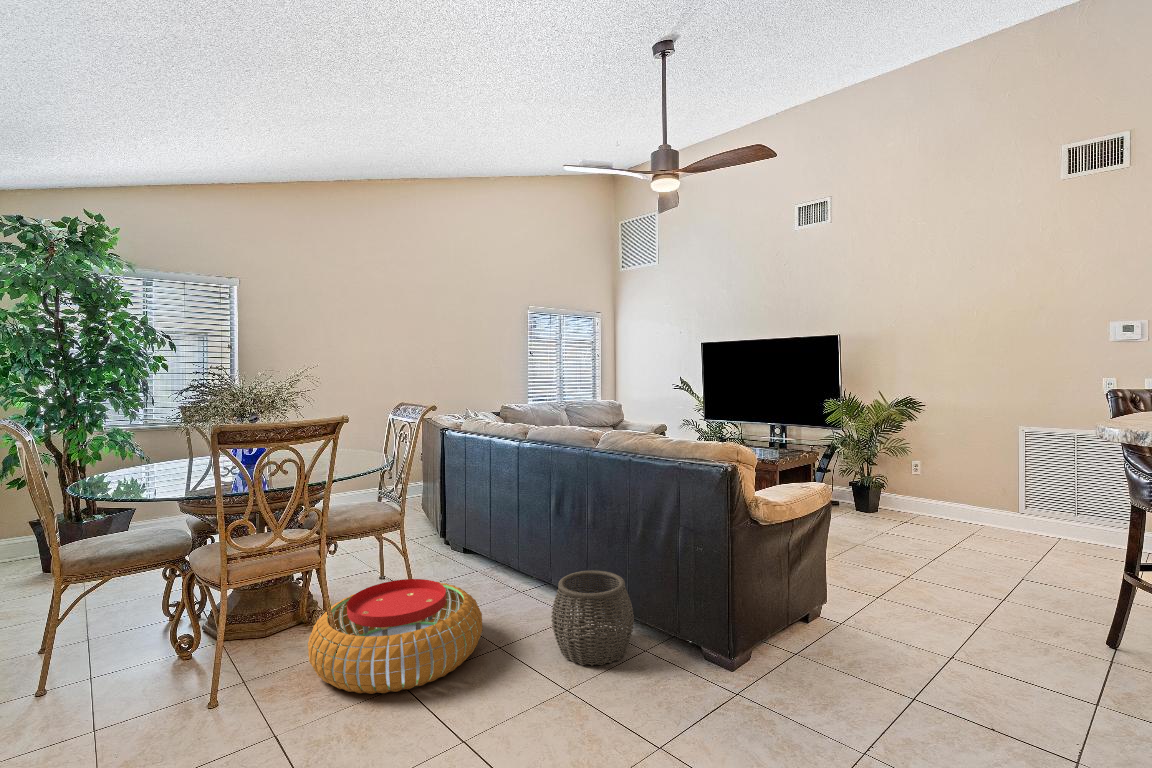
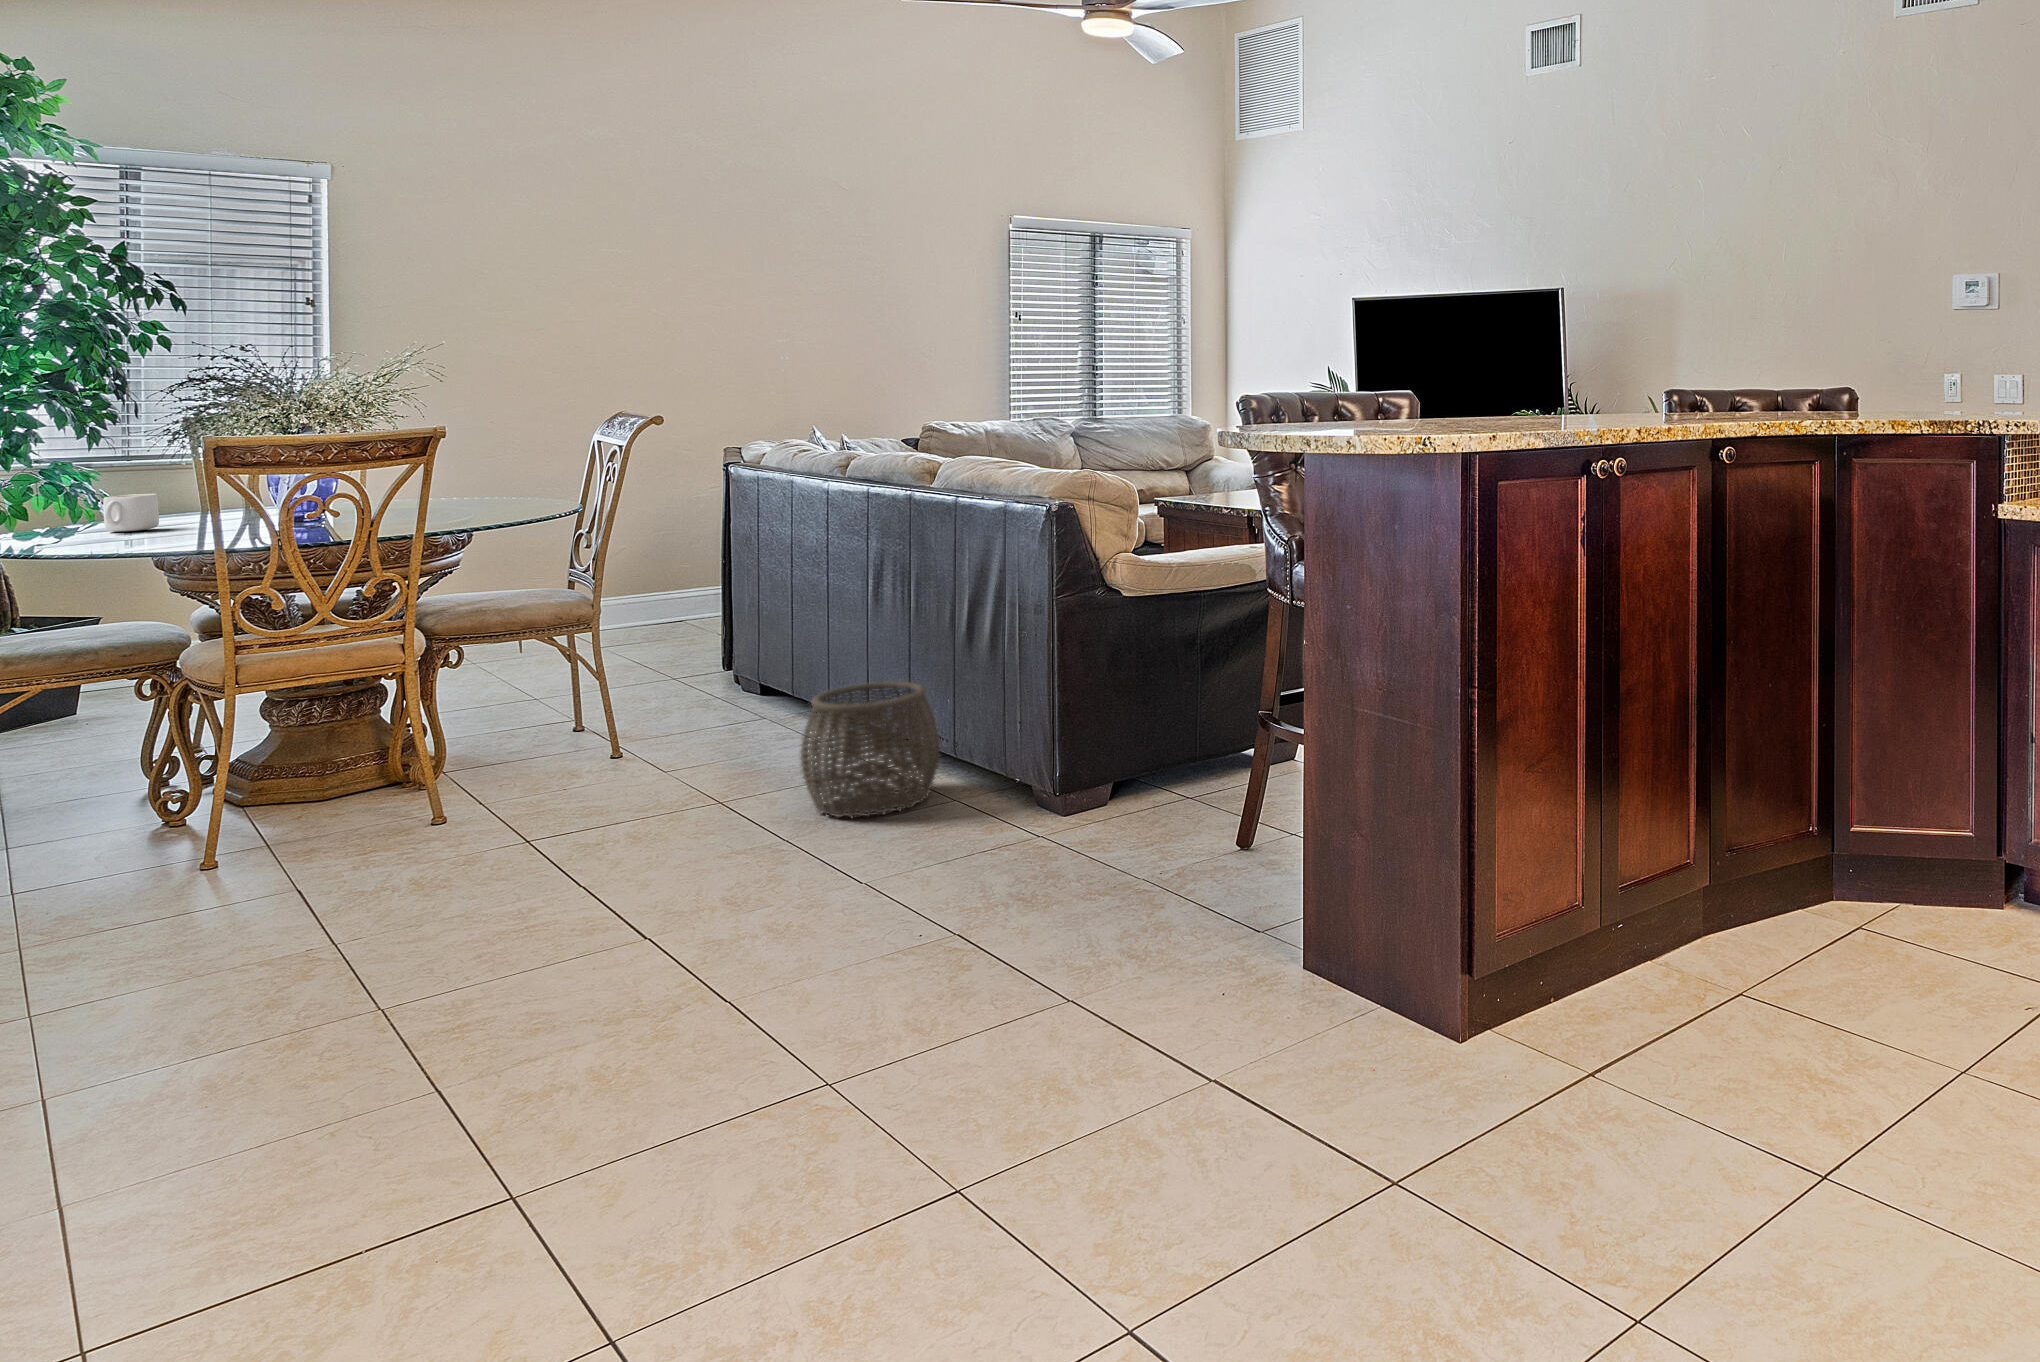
mug: none [142,450,170,472] -> present [103,494,159,532]
pouf: present [308,579,482,694] -> none [377,702,697,853]

